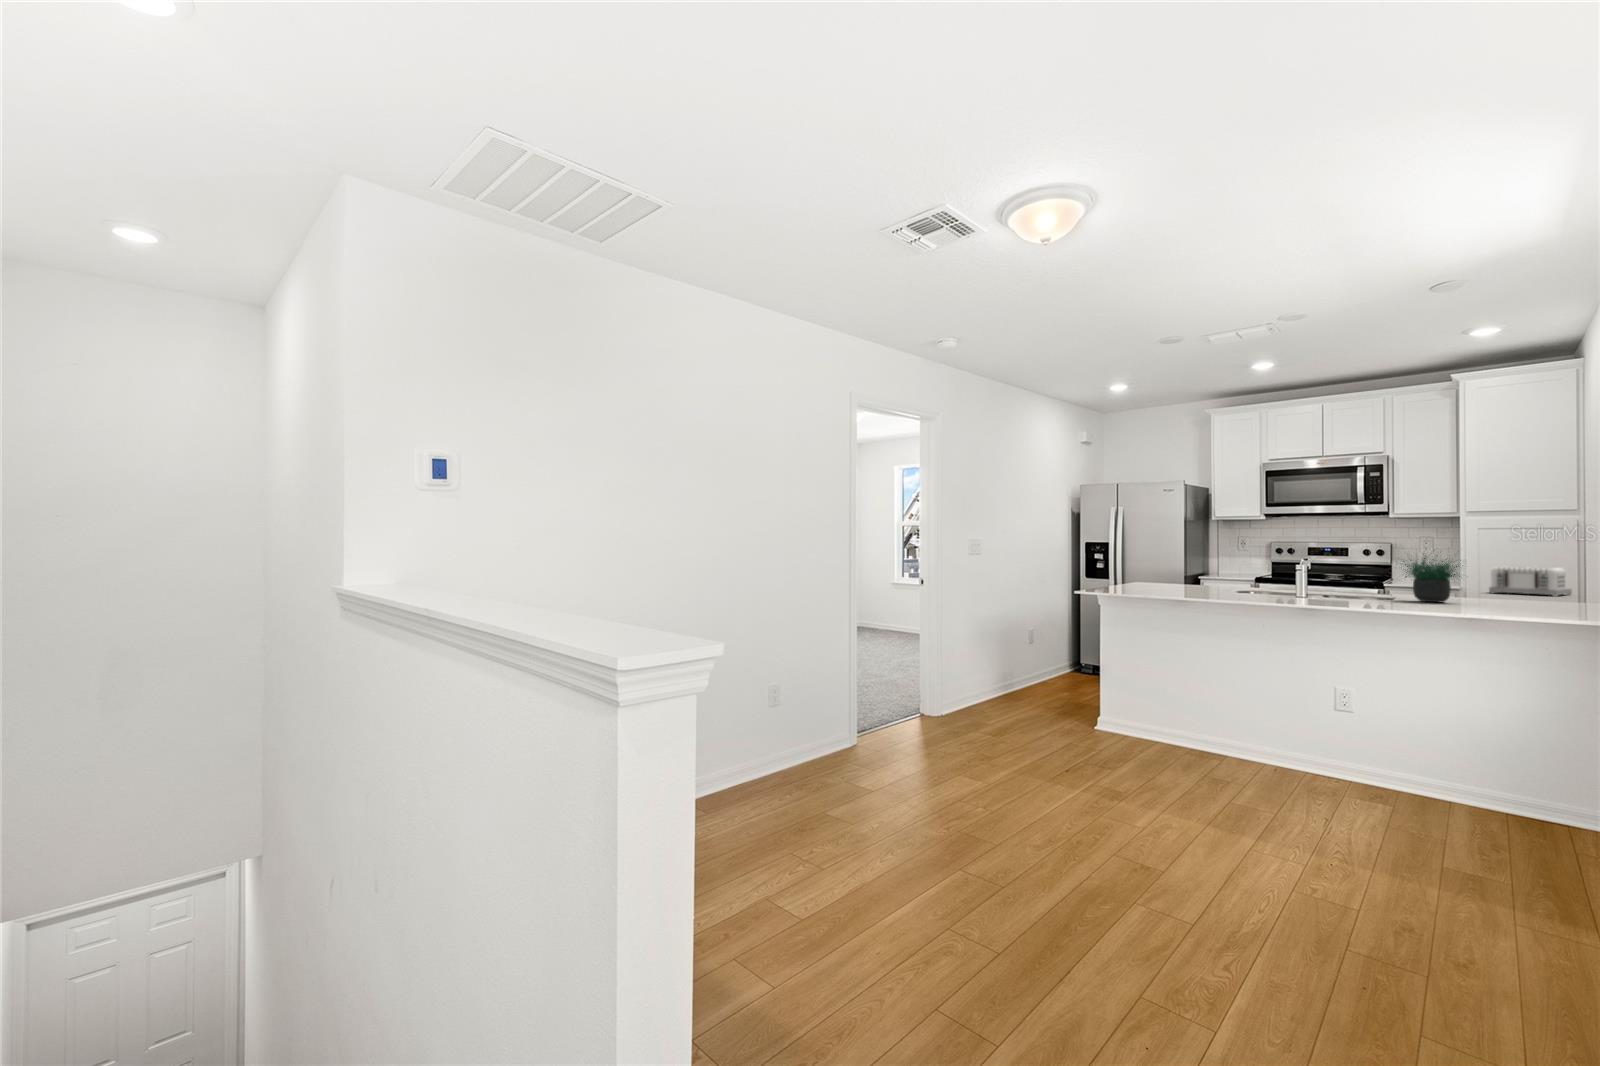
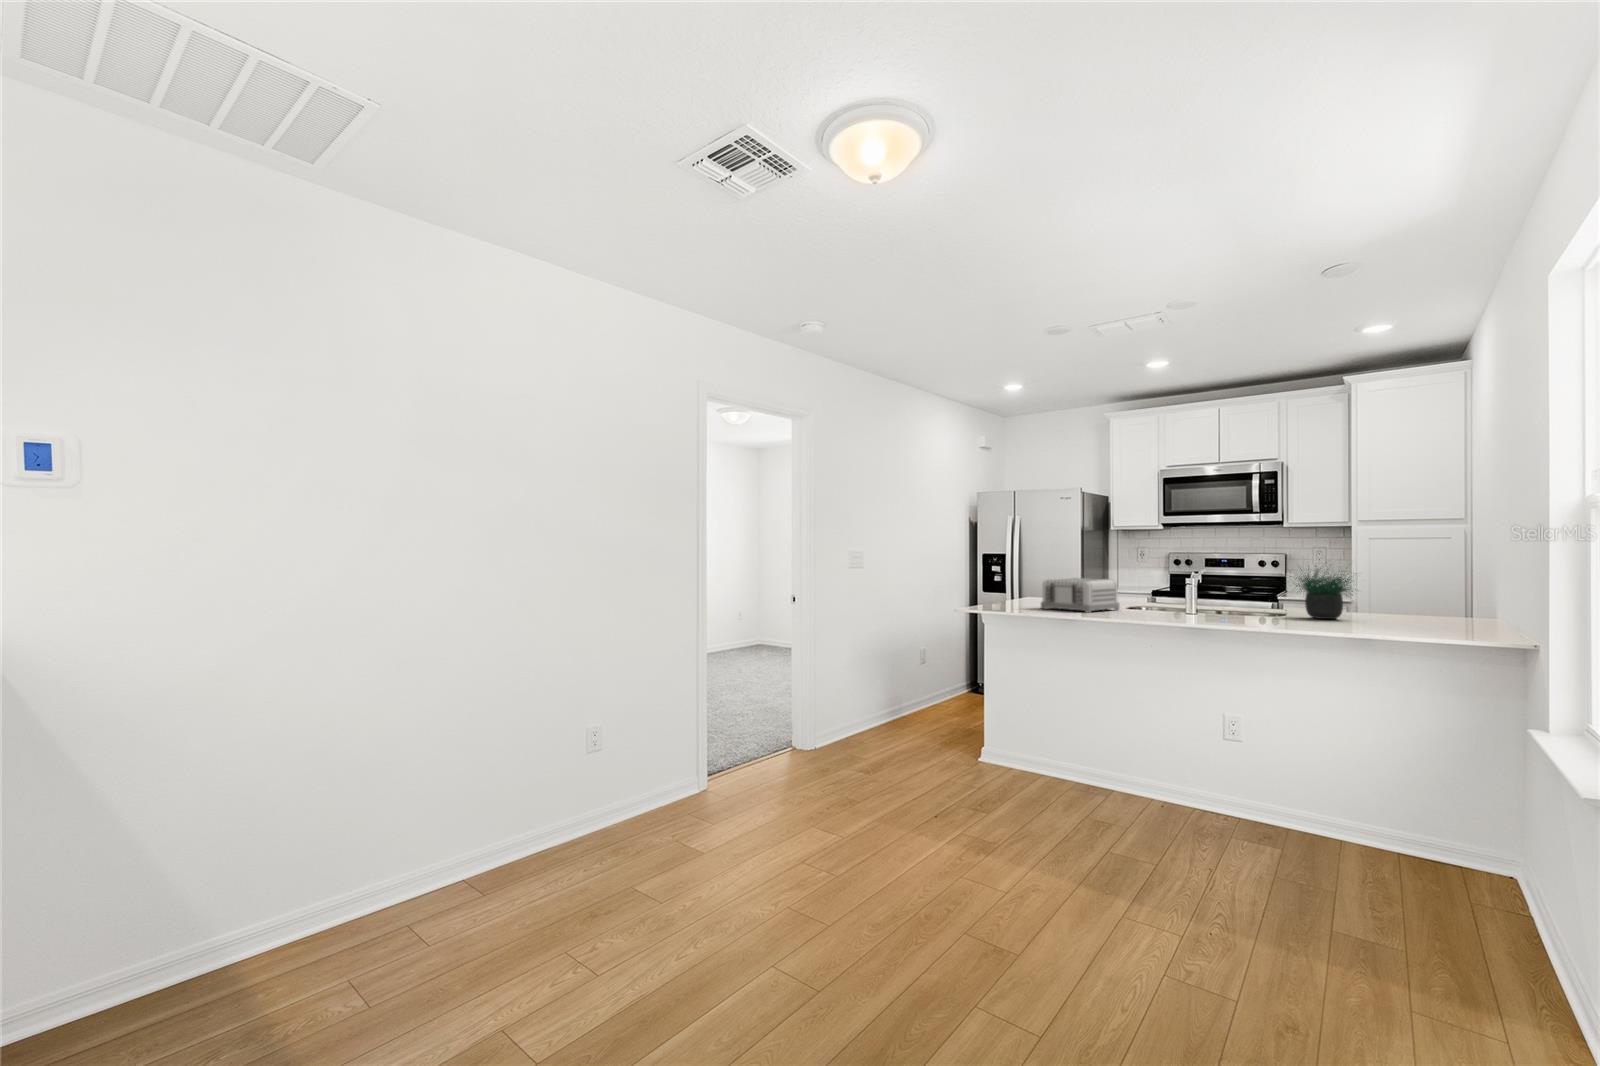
toaster: present [1489,566,1572,597] -> present [1041,578,1120,613]

